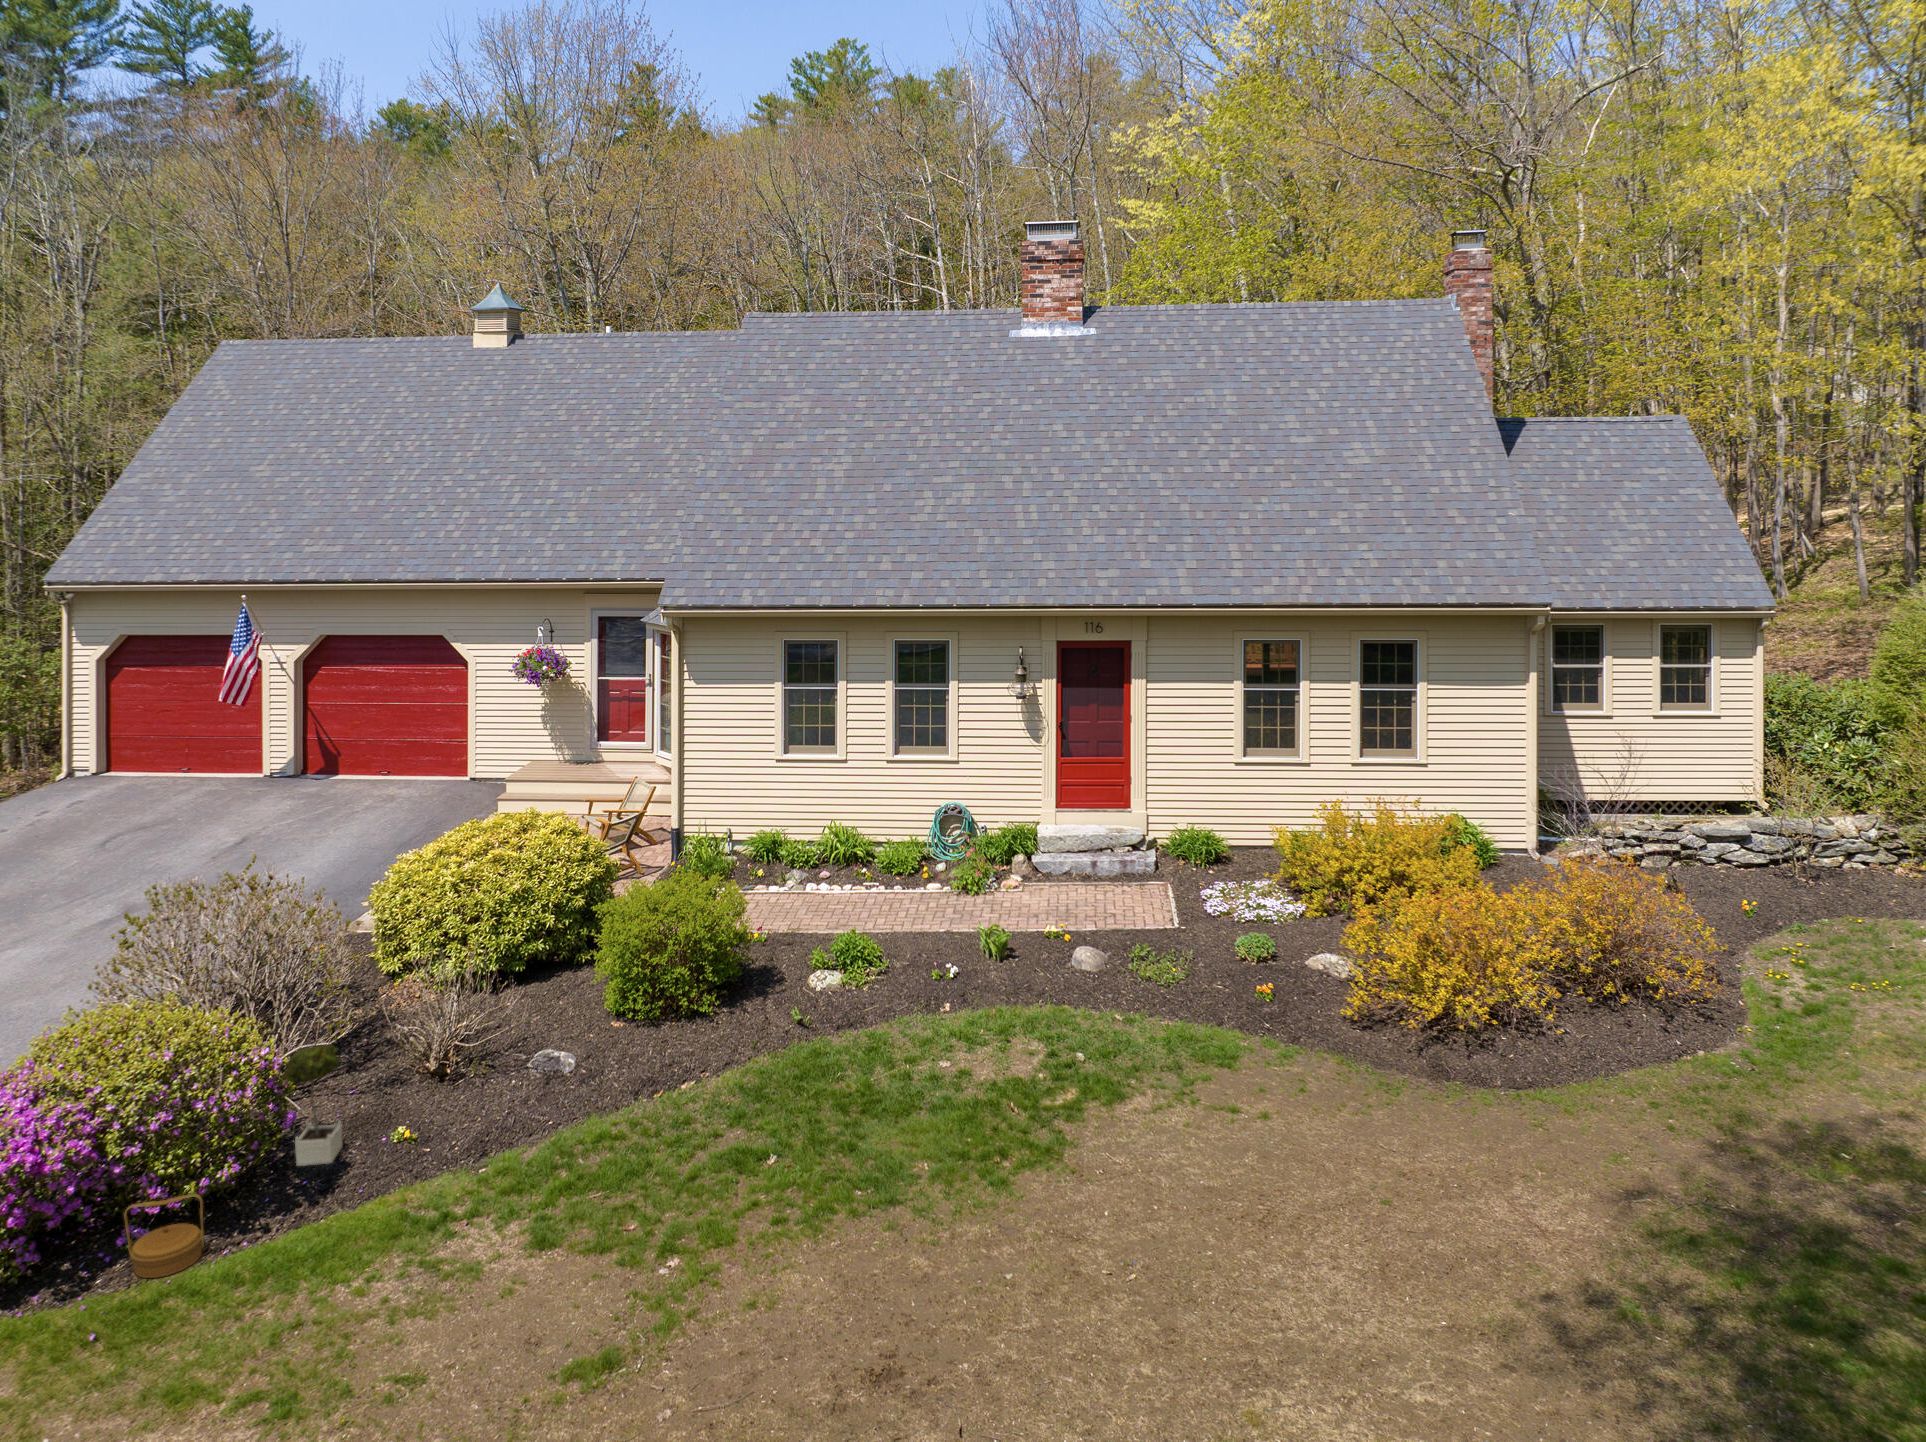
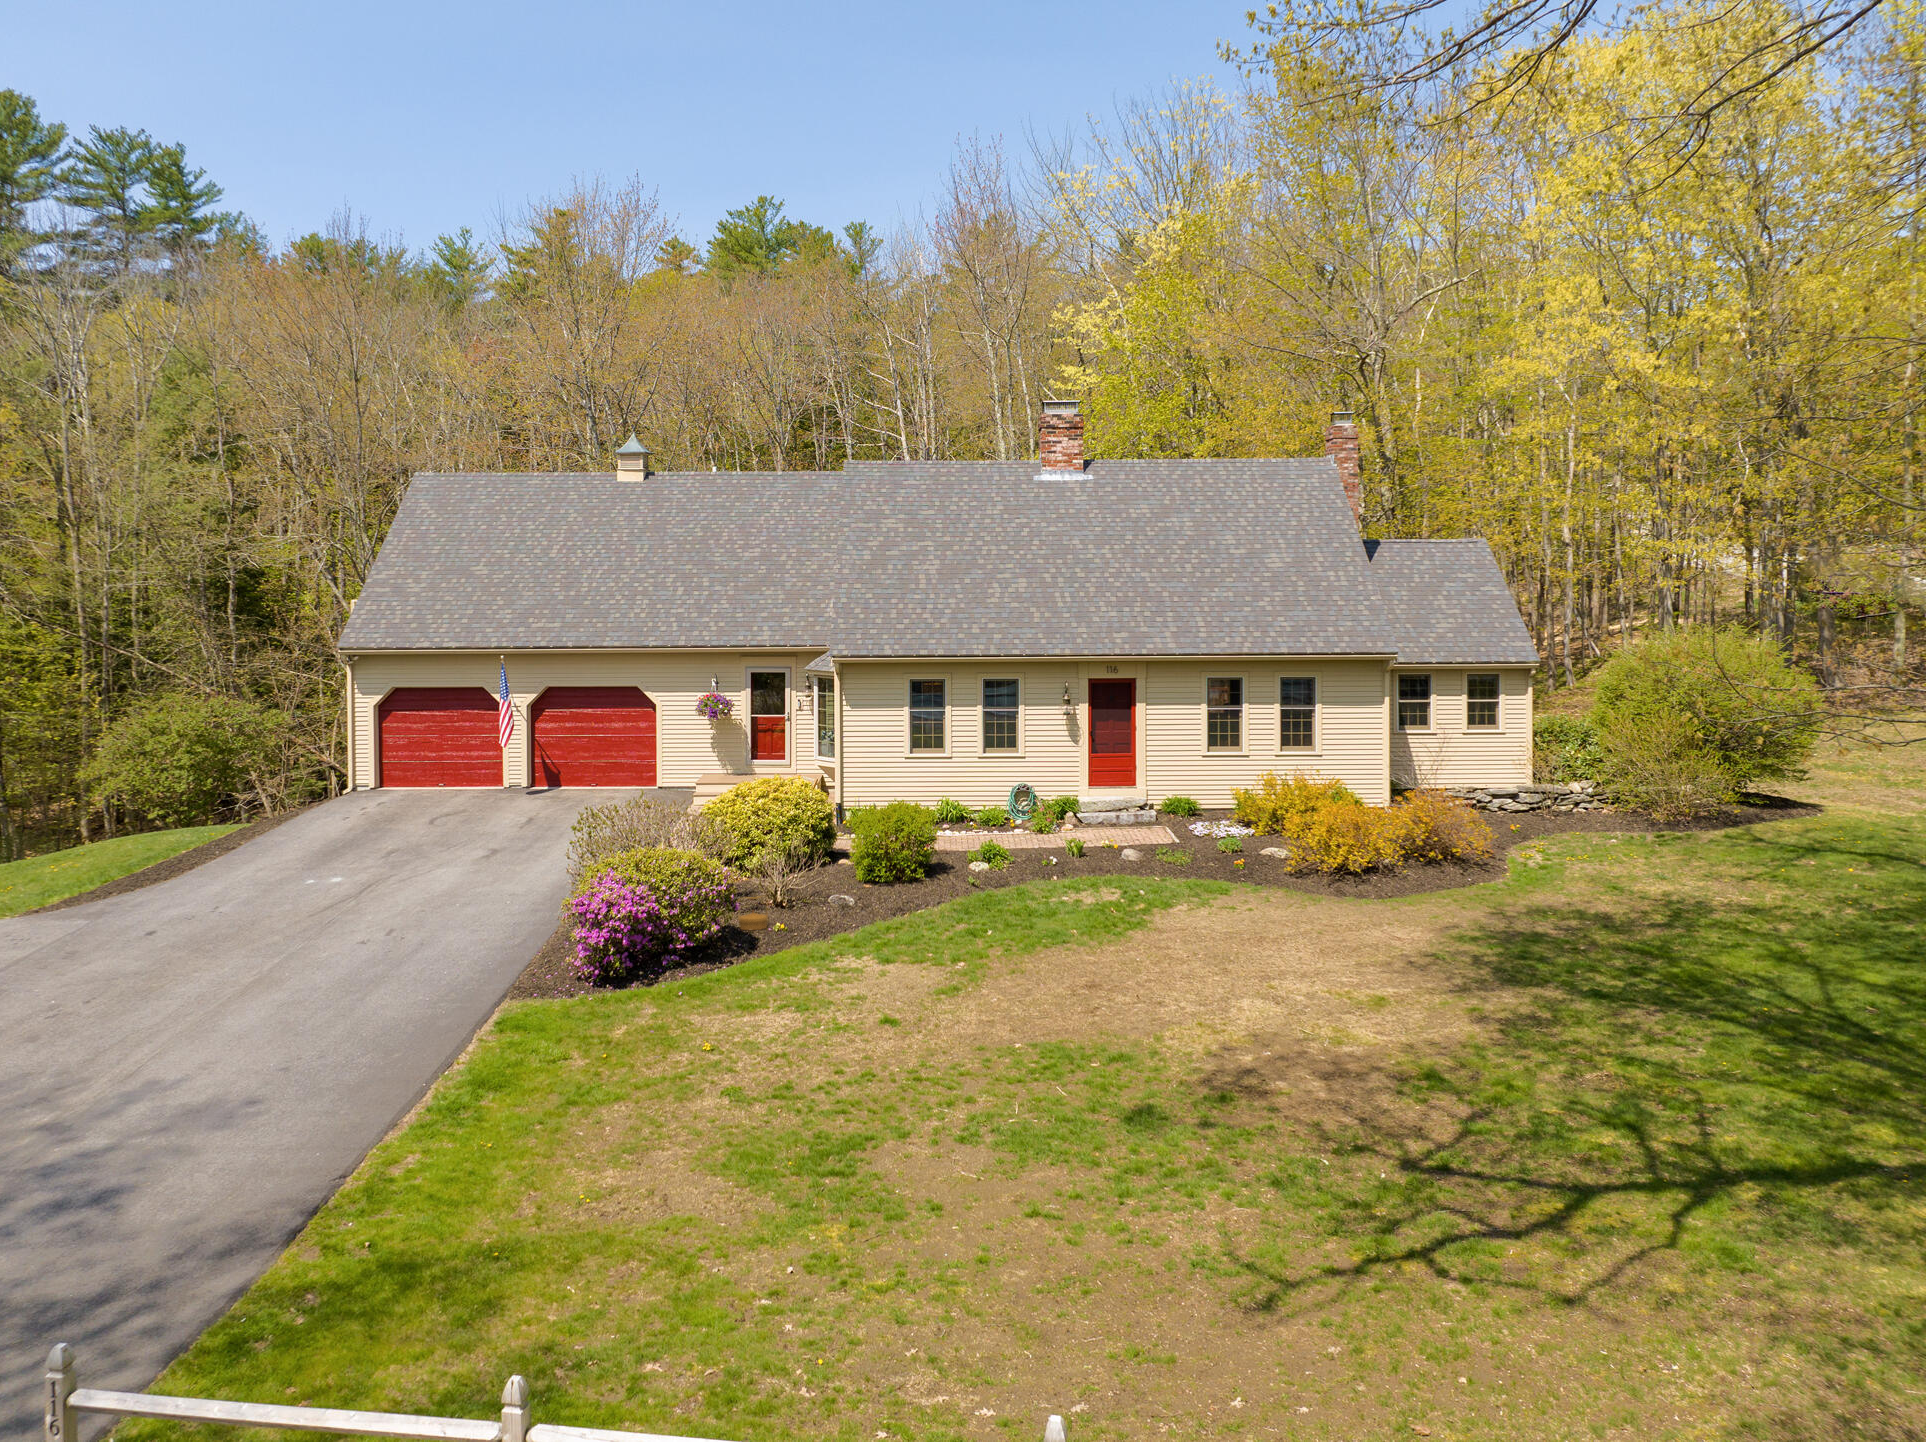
potted tree: present [284,1044,342,1166] -> none [766,846,793,910]

